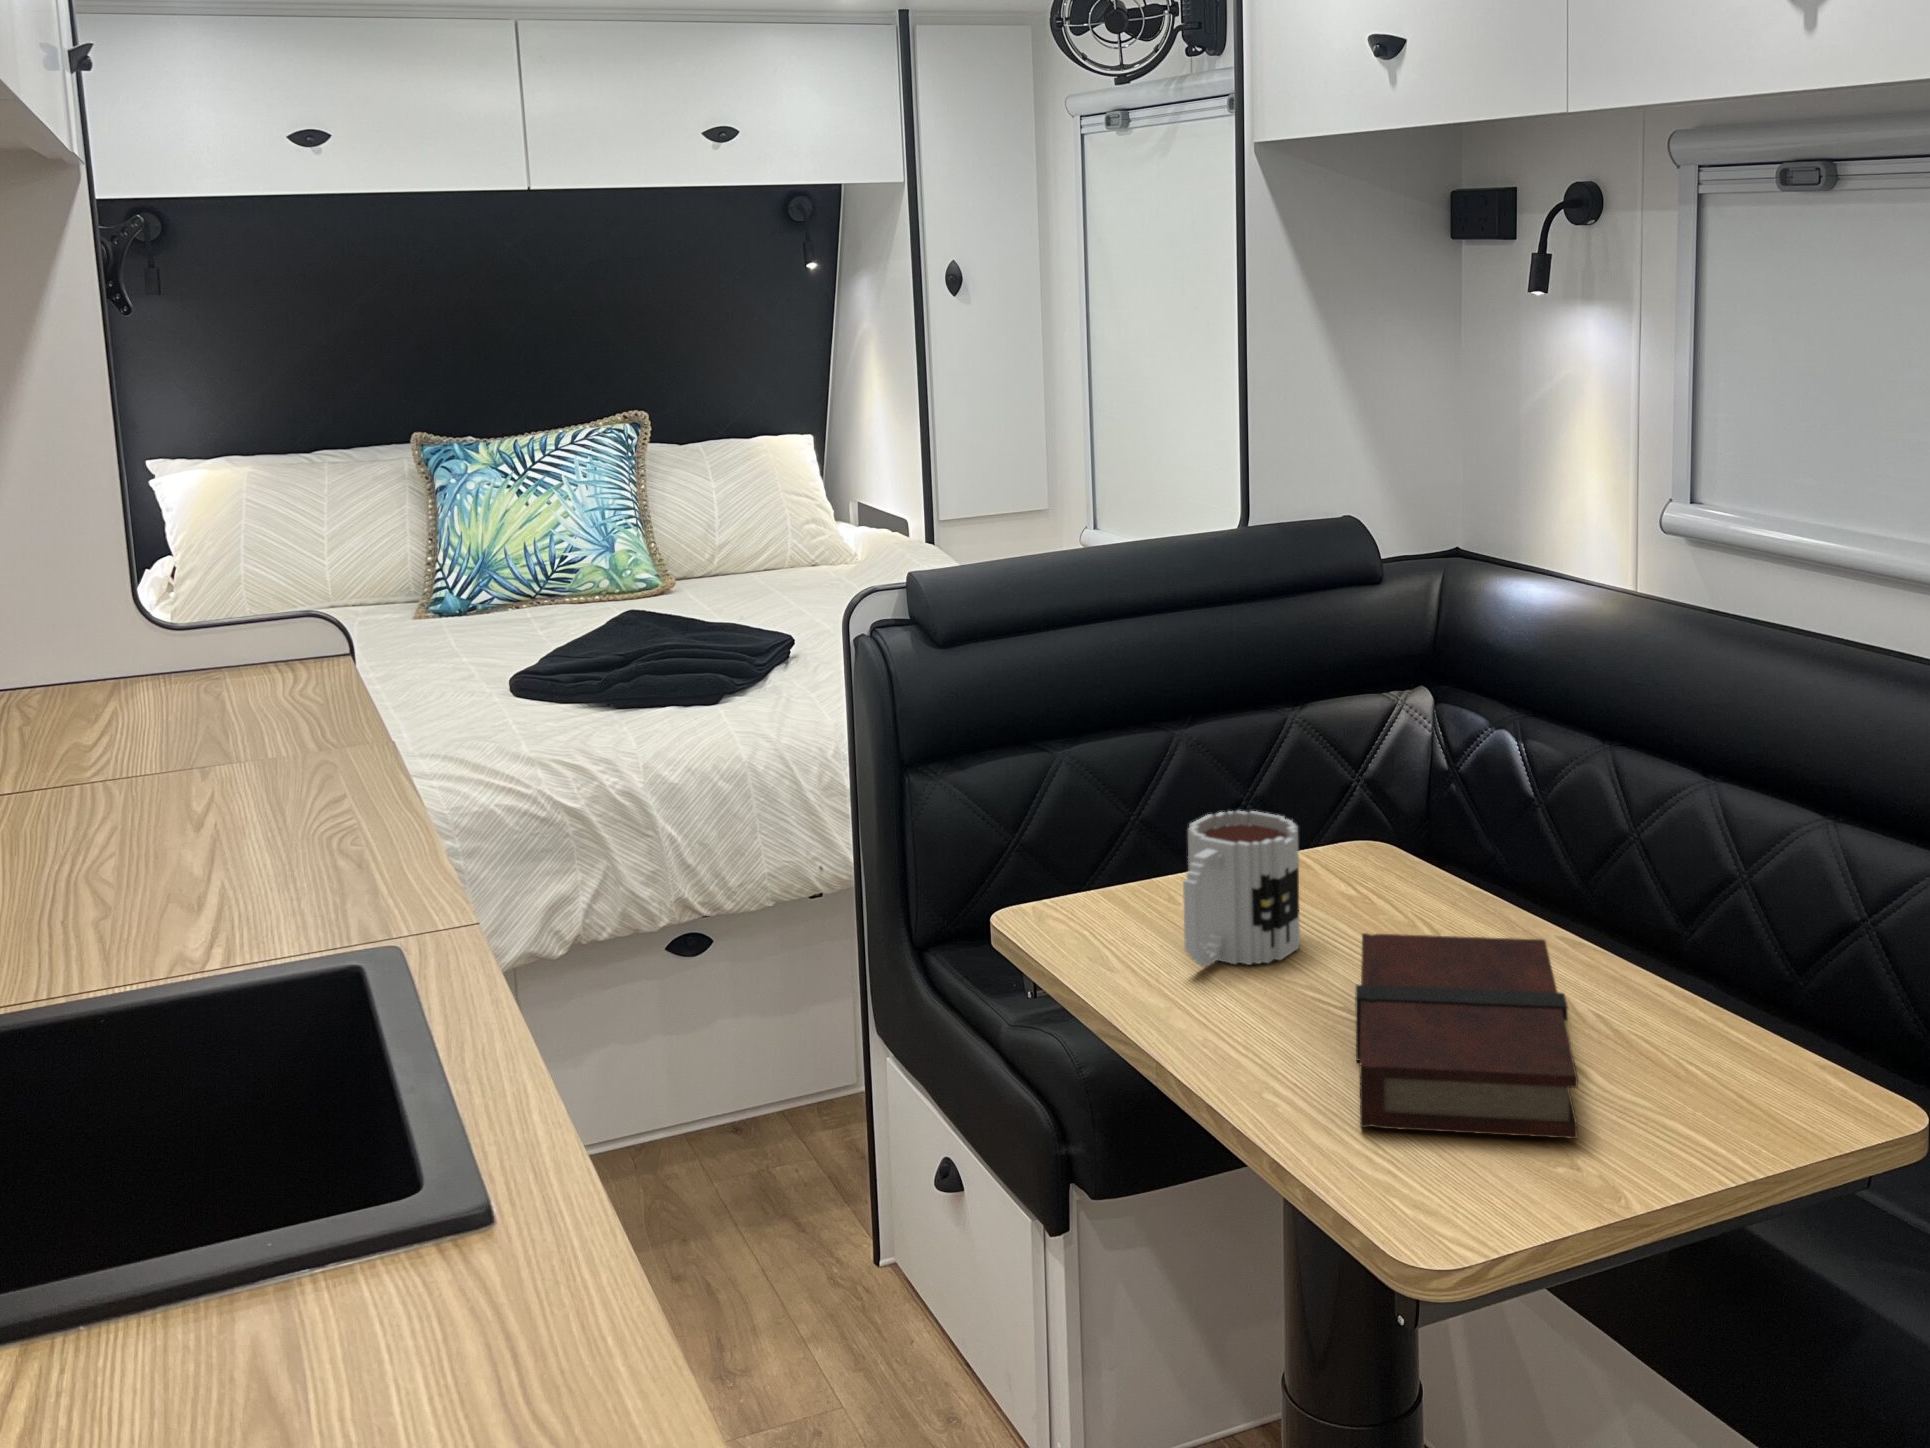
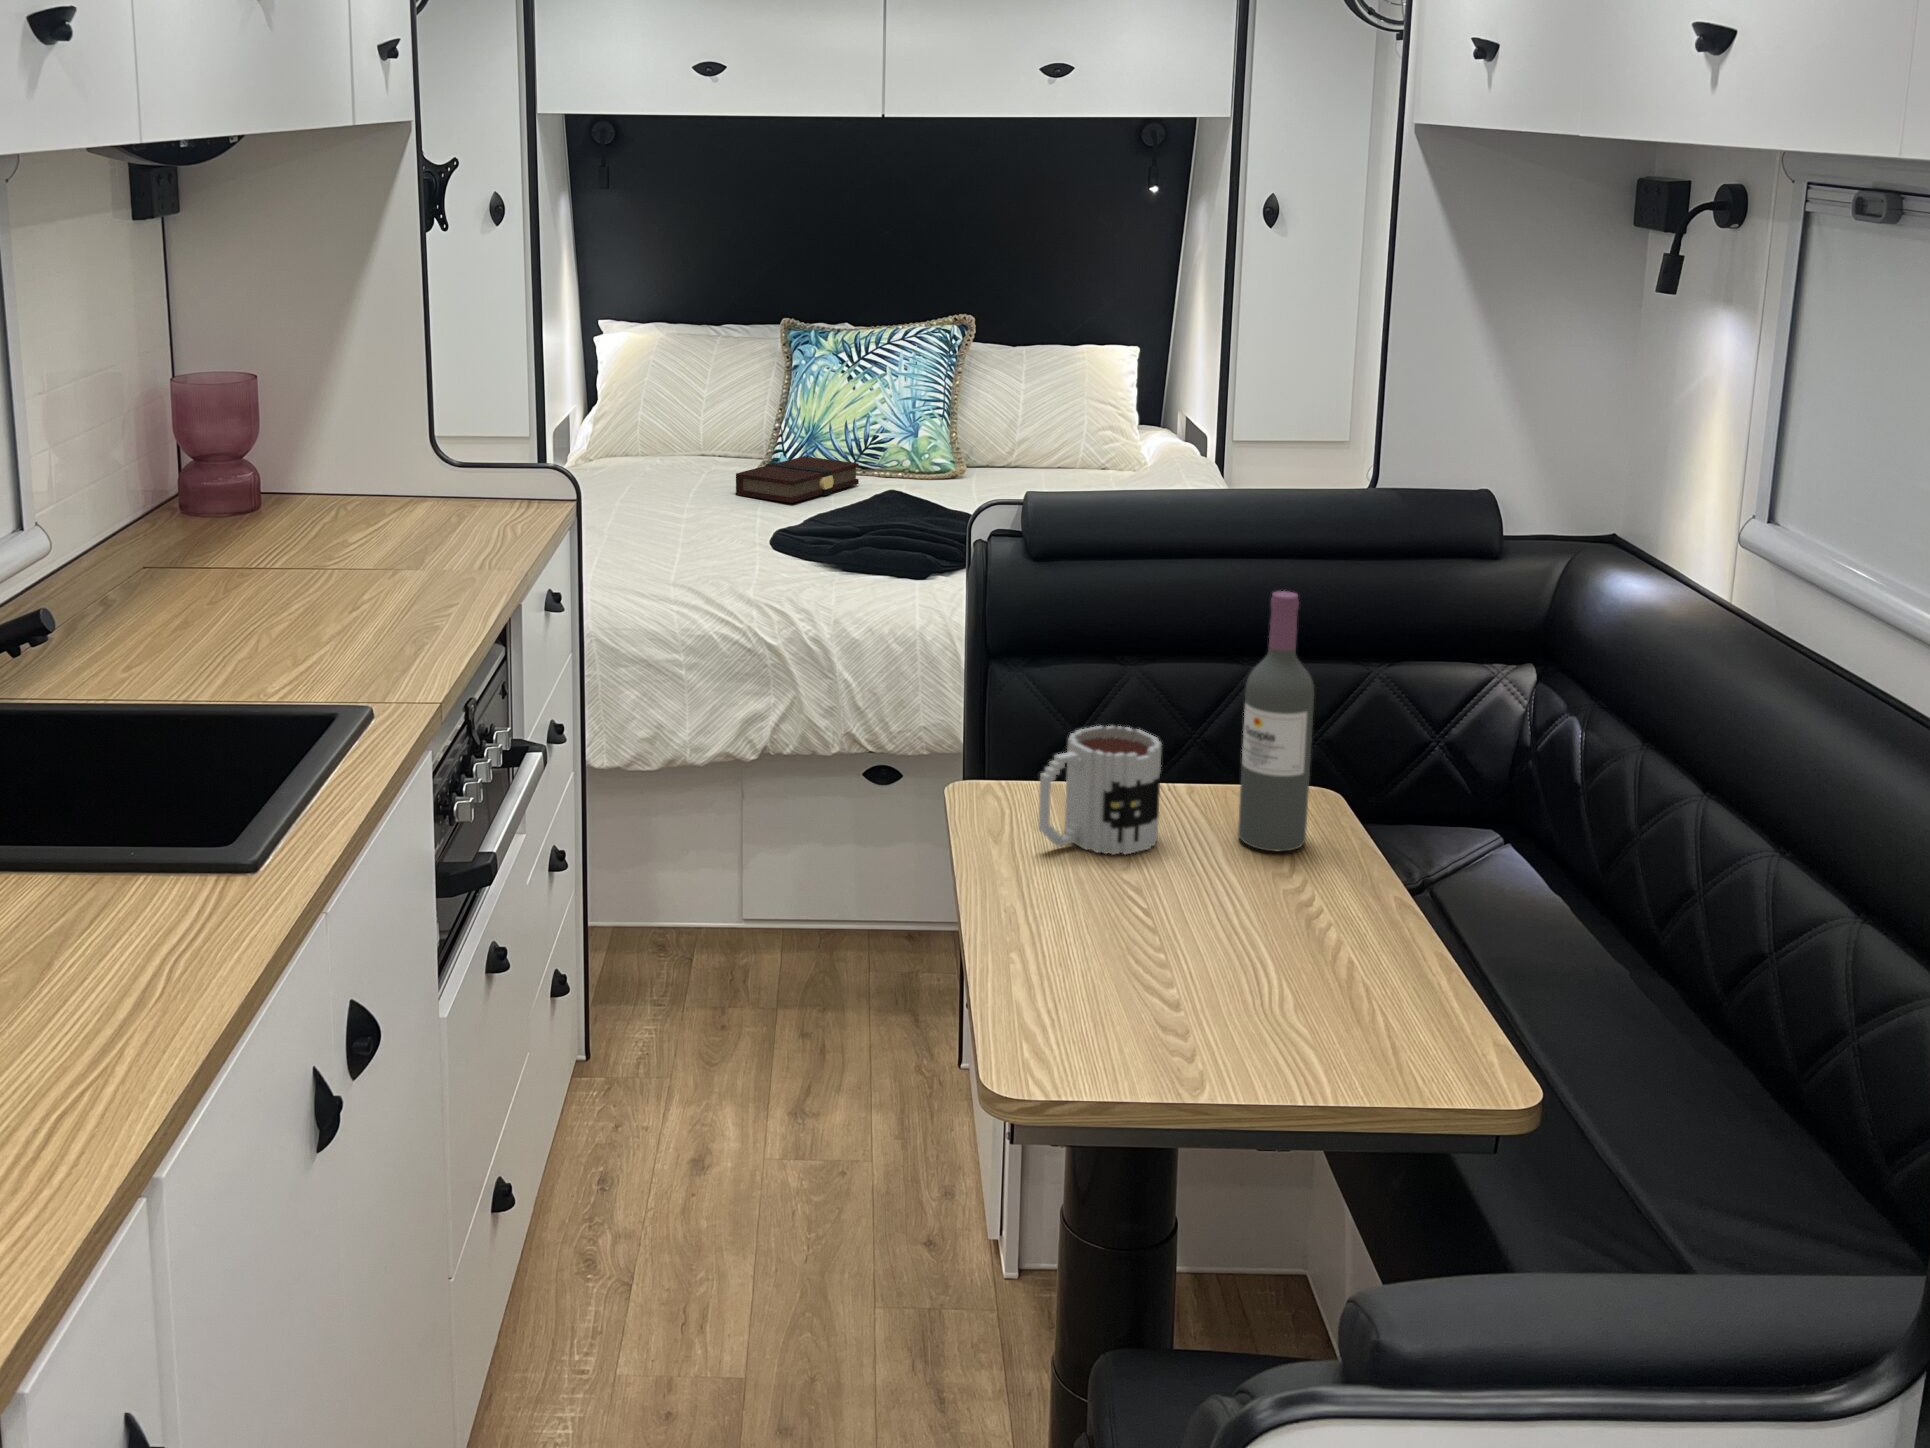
wine bottle: none [1367,625,1444,924] -> present [1238,591,1314,852]
book: present [1355,933,1578,1139] -> present [736,456,859,503]

